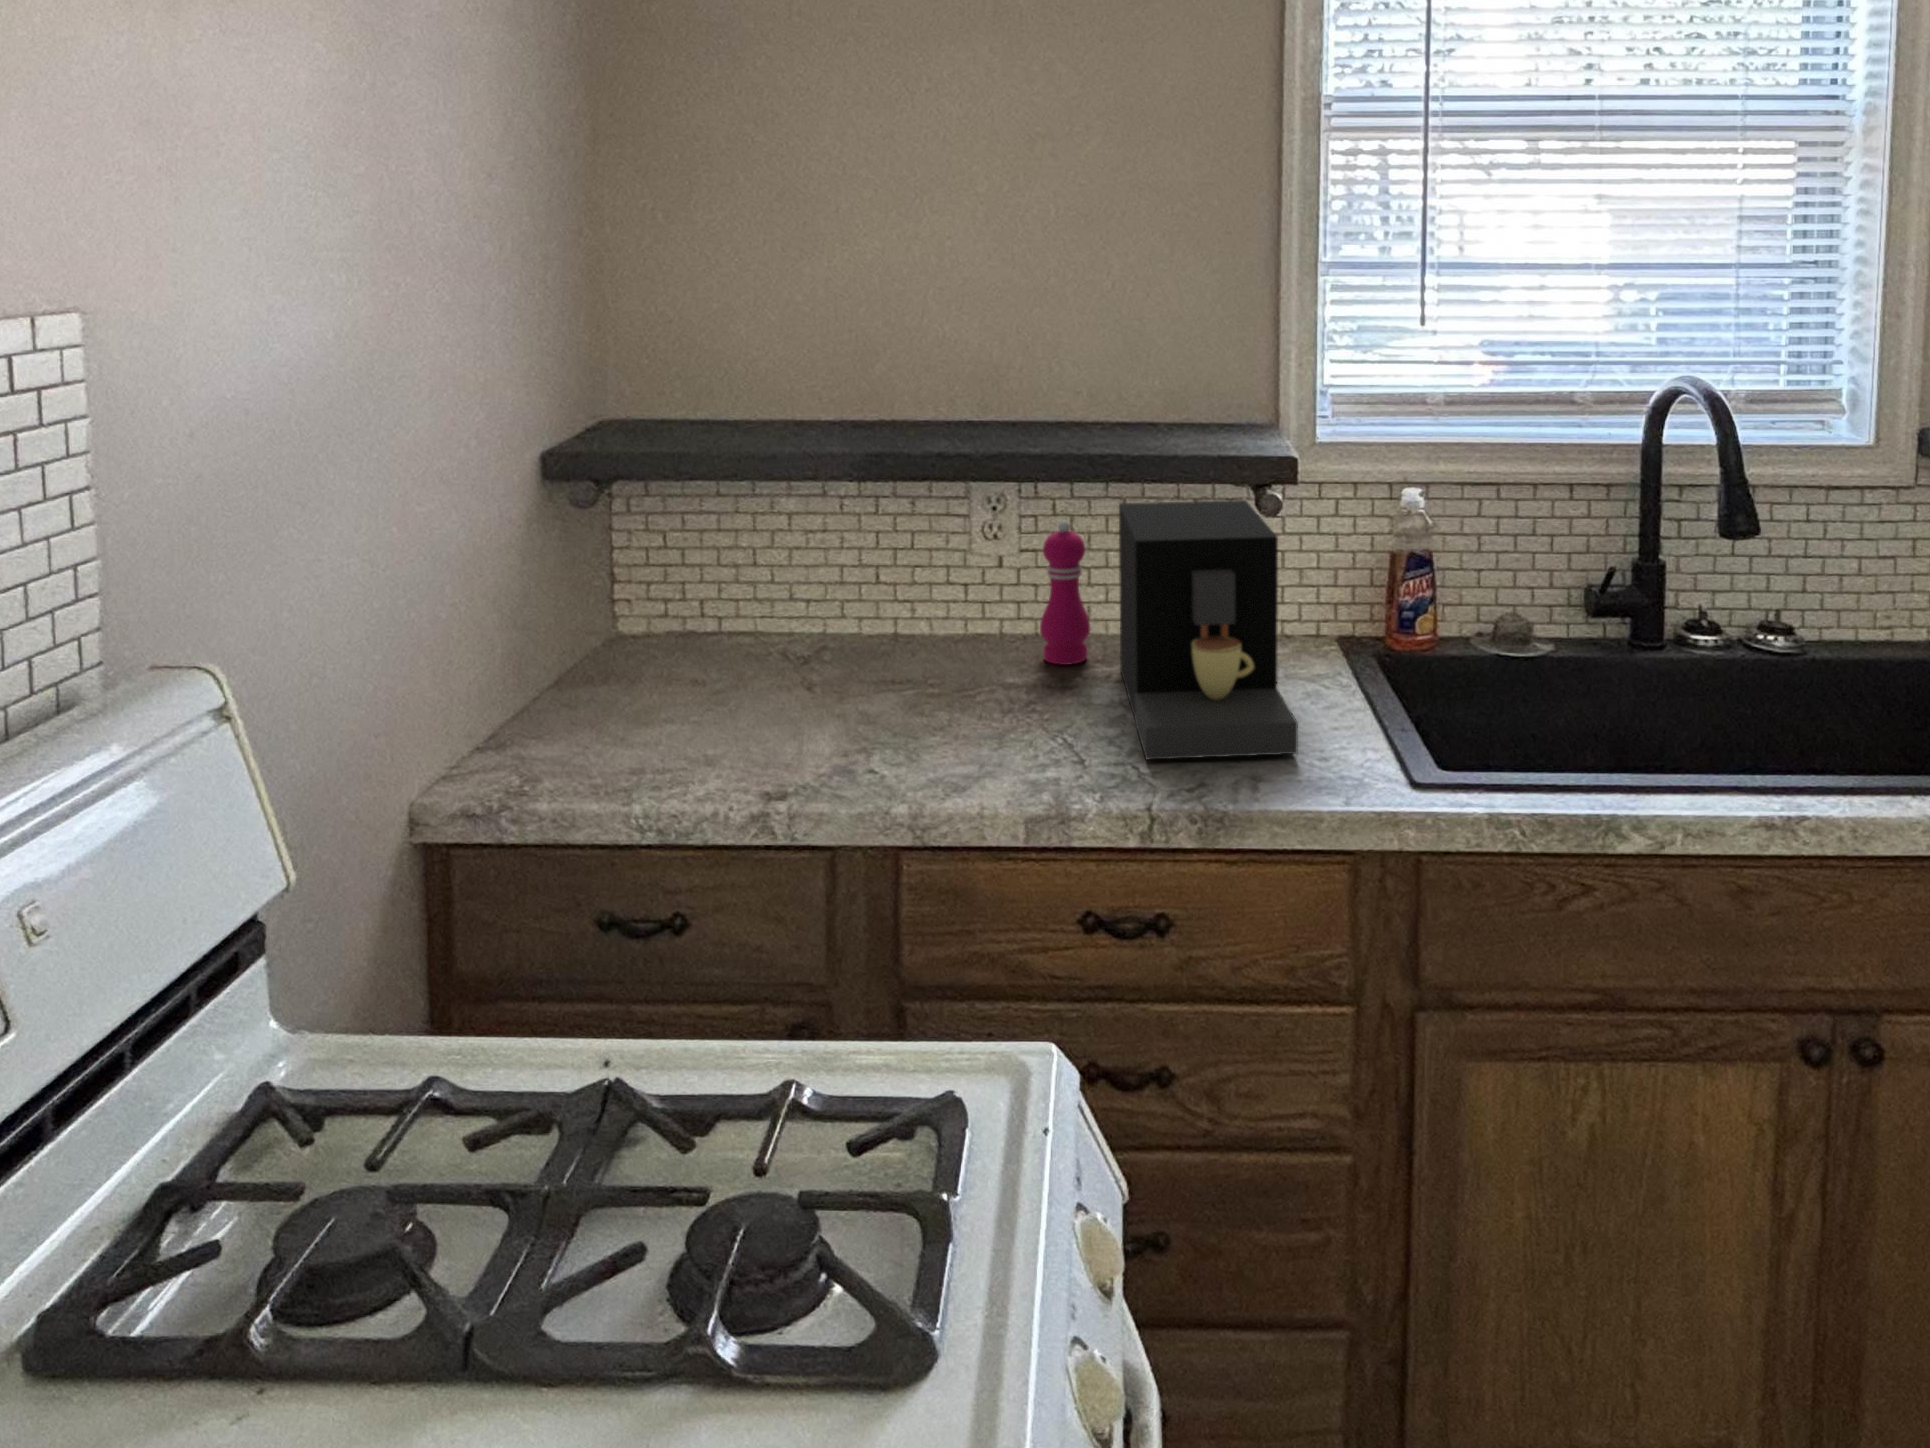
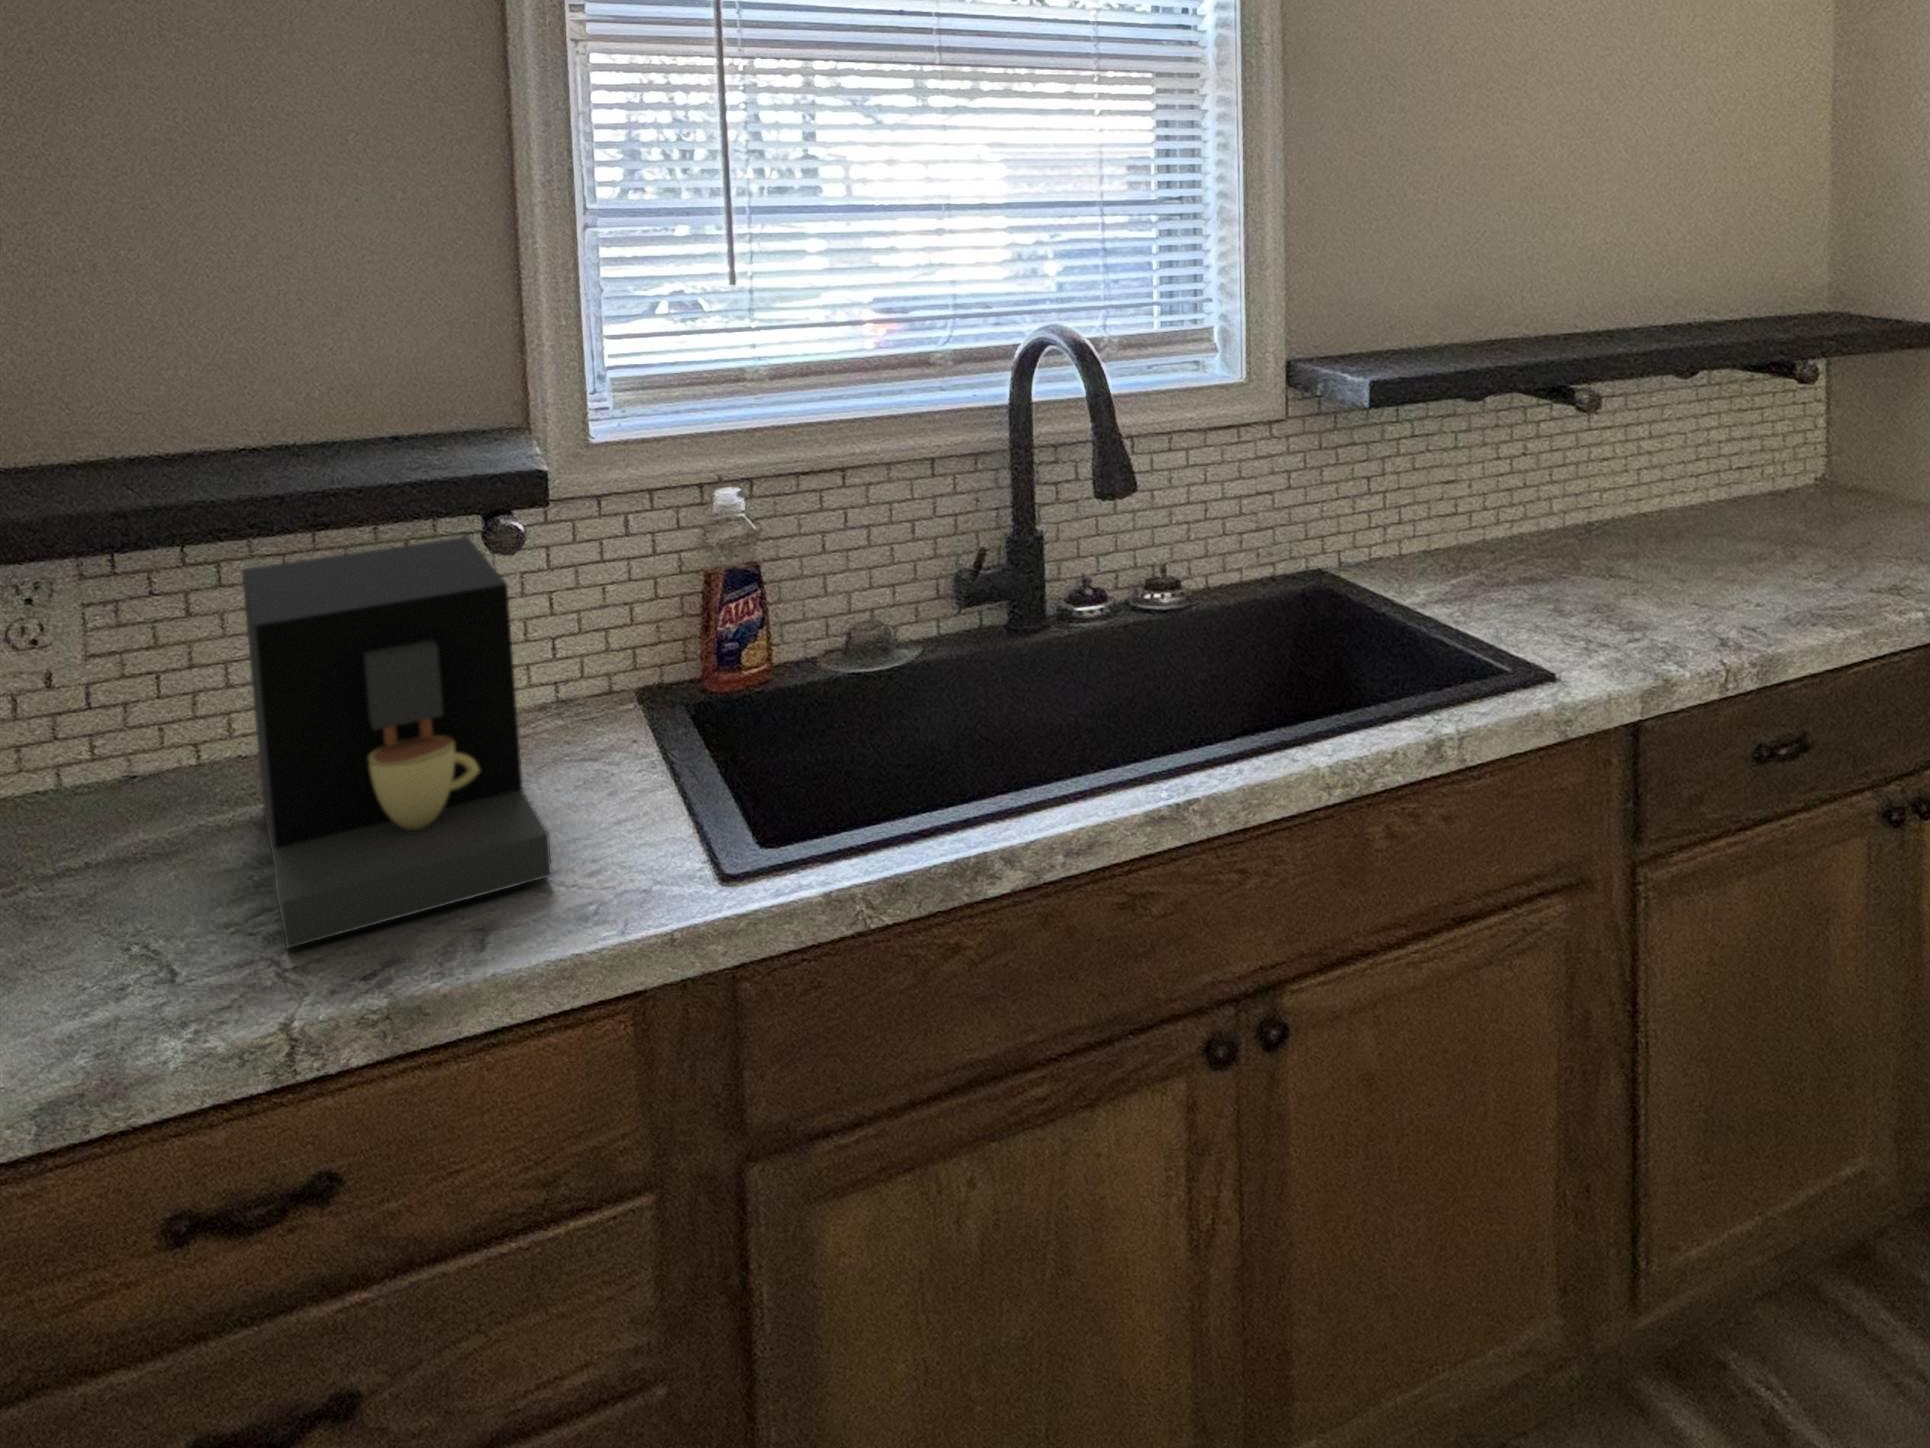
pepper mill: present [1040,520,1090,665] -> none [102,607,207,827]

